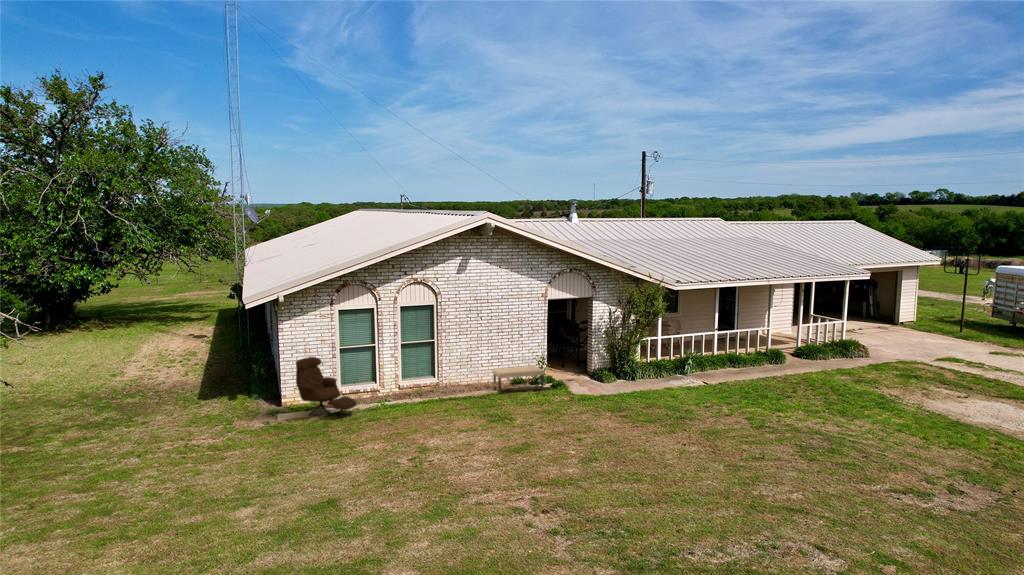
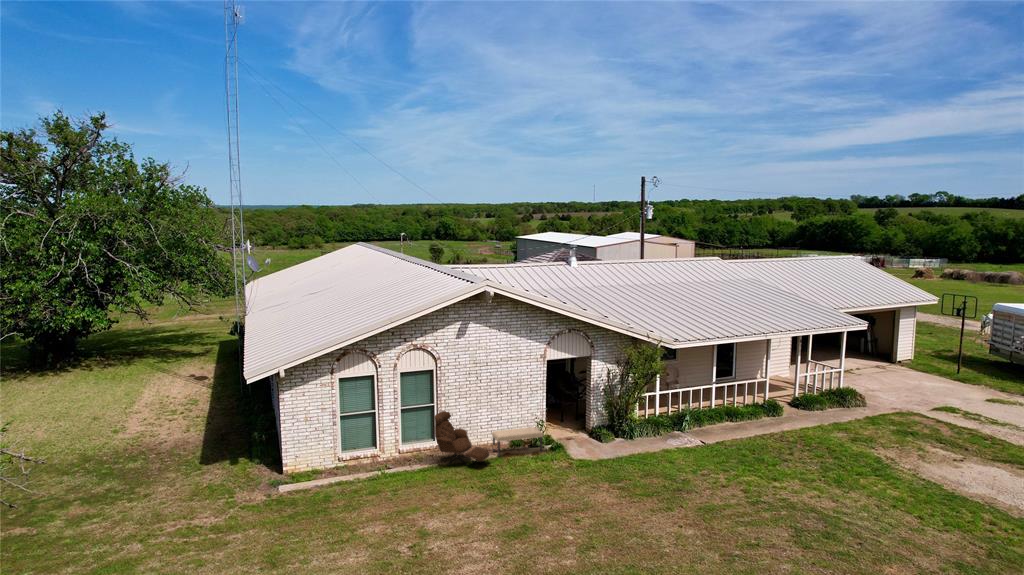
lounge chair: present [296,357,357,418] -> present [434,411,489,468]

